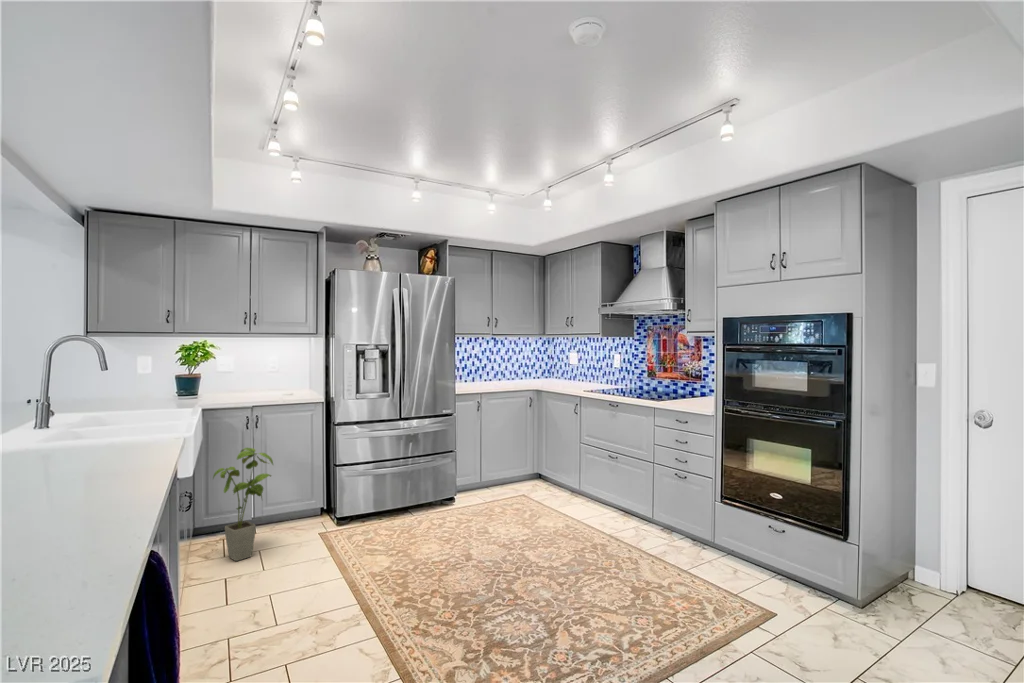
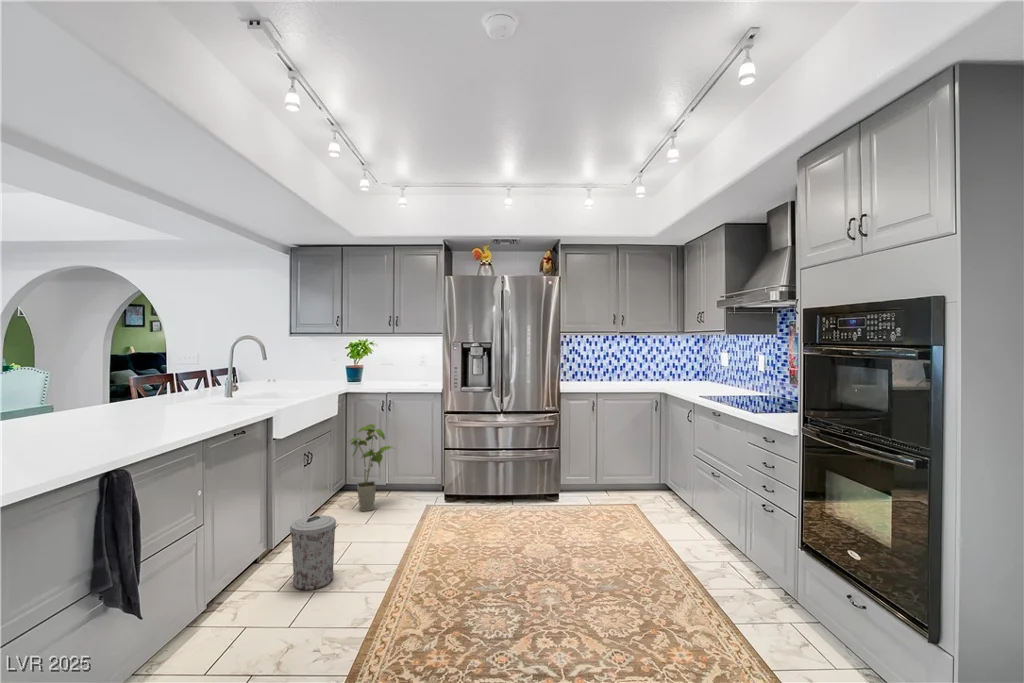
trash can: none [236,564,297,664] -> present [290,515,336,590]

